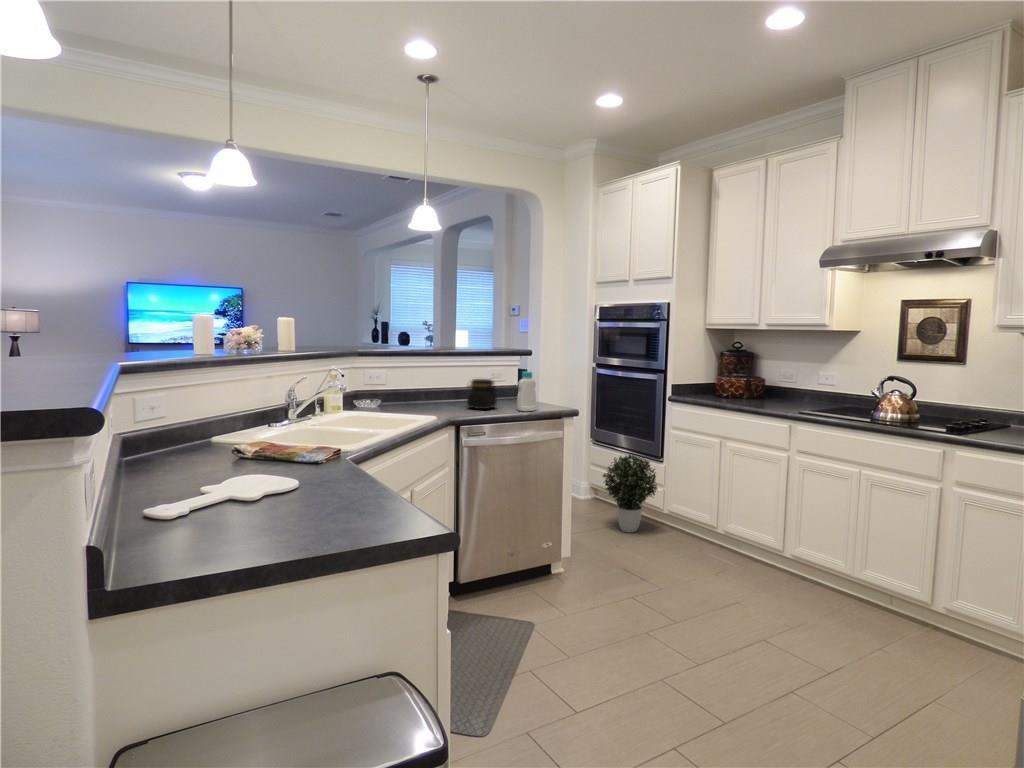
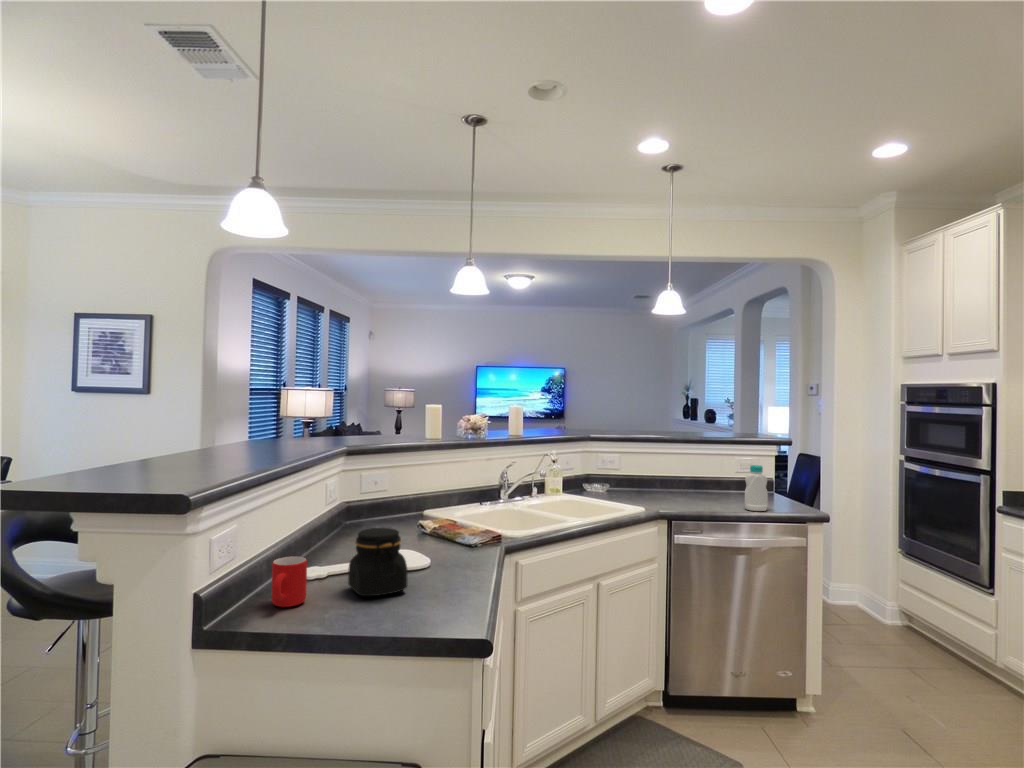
jar: present [467,379,497,409] -> present [348,528,408,596]
potted plant: present [603,454,657,532] -> none [897,578,986,687]
mug: none [165,487,214,551] -> present [271,557,307,607]

